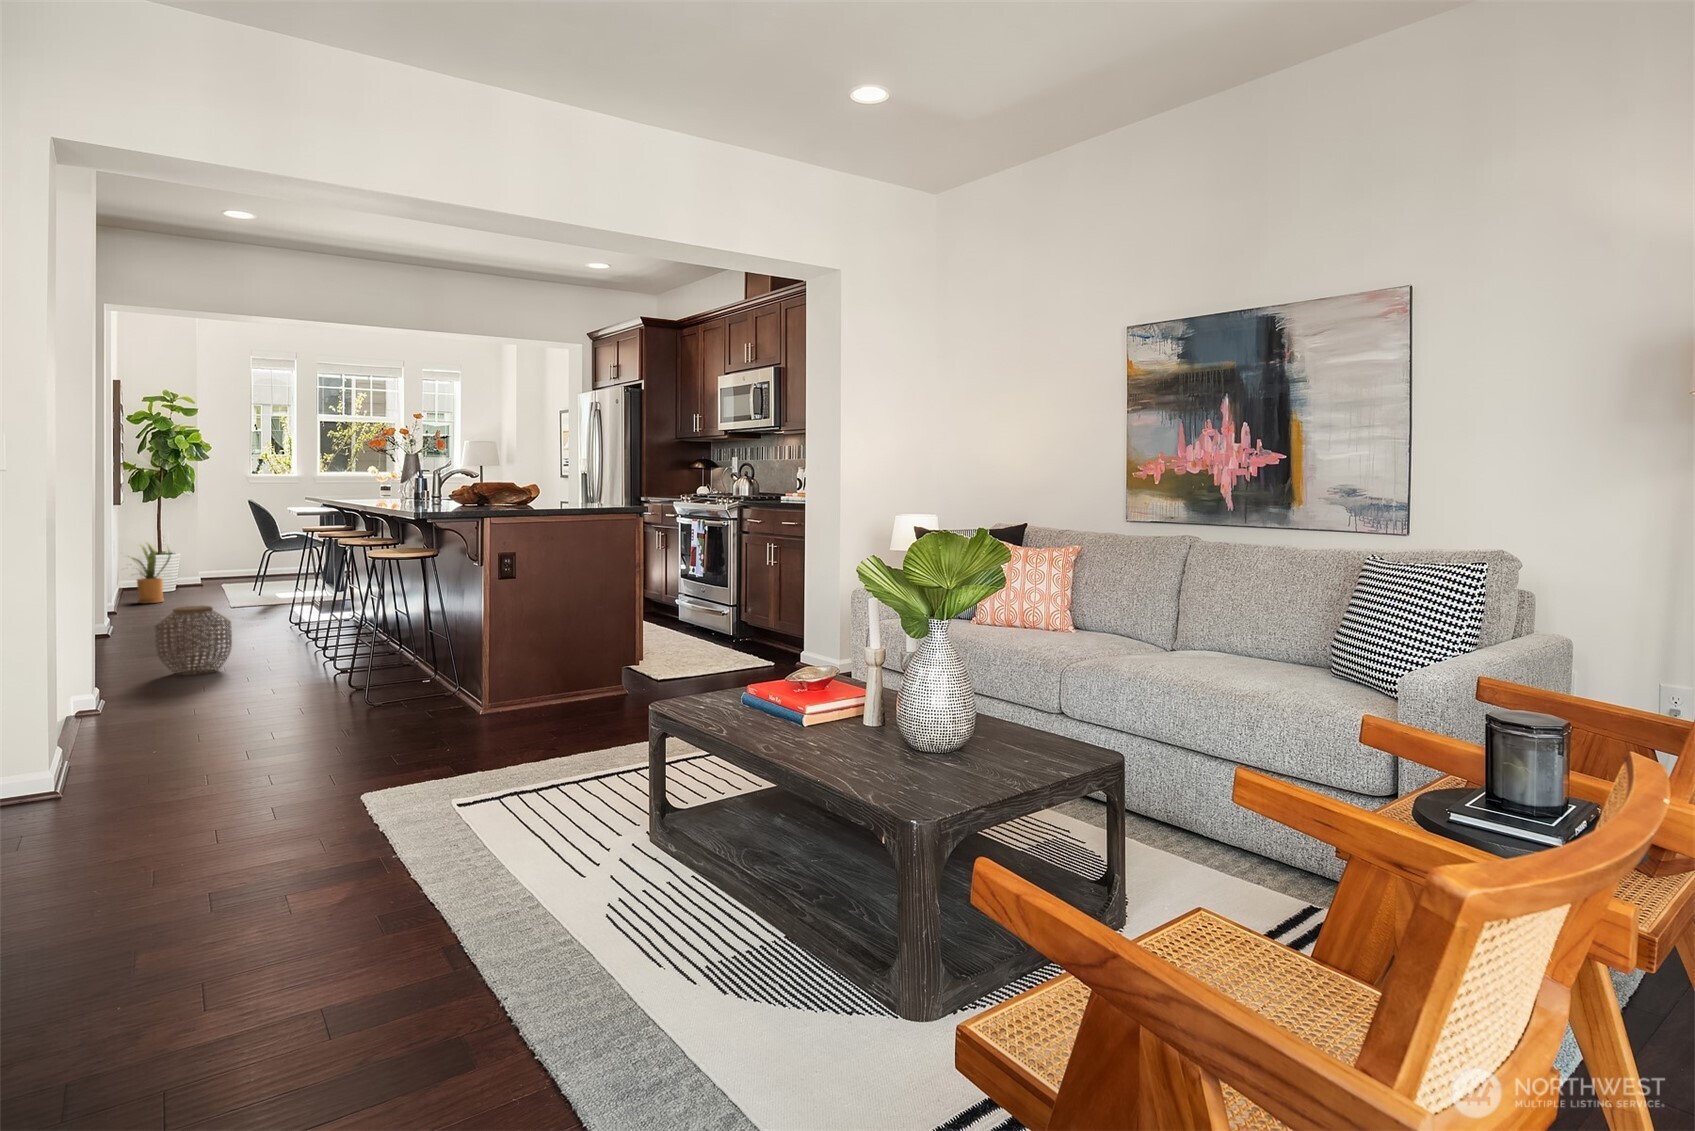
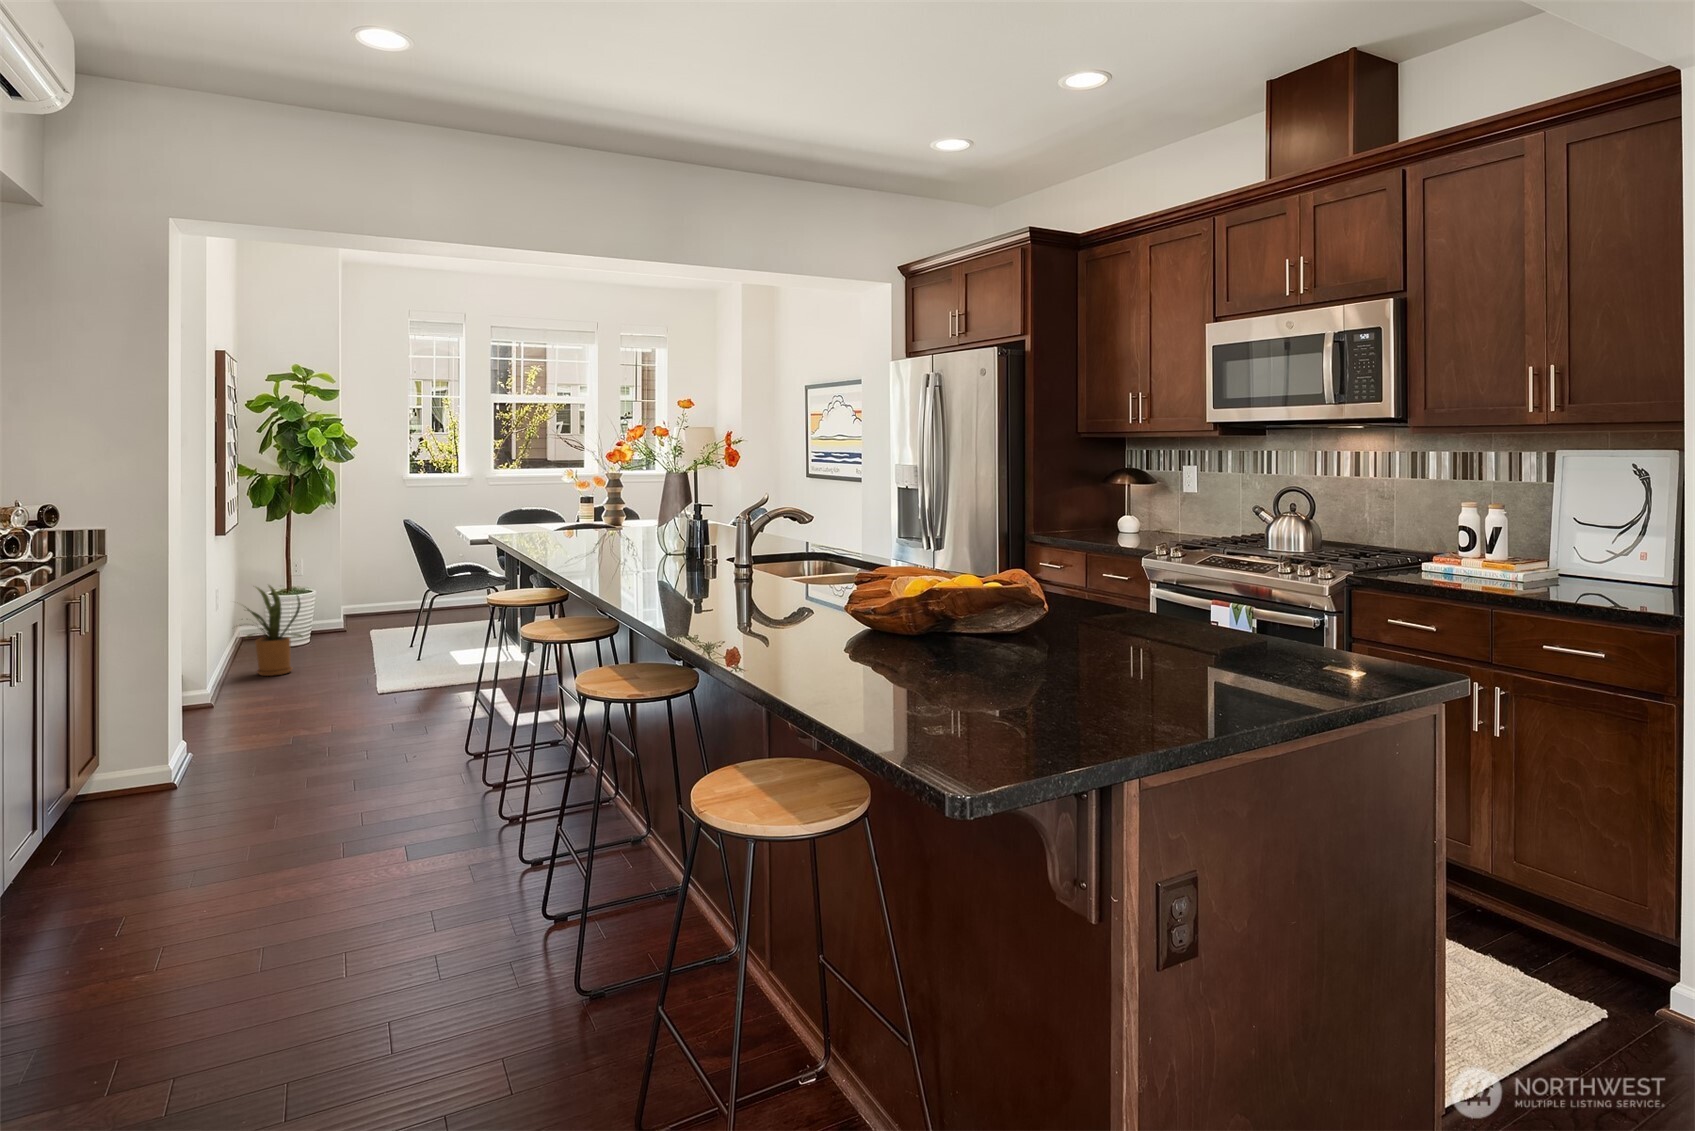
woven basket: present [155,606,232,675] -> none [238,819,392,981]

